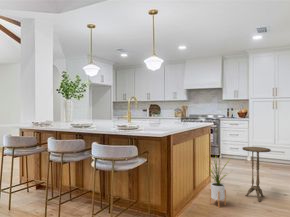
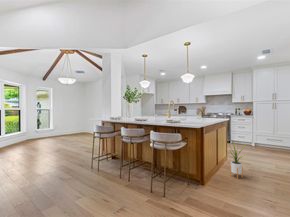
side table: present [242,147,271,202] -> none [254,136,278,177]

